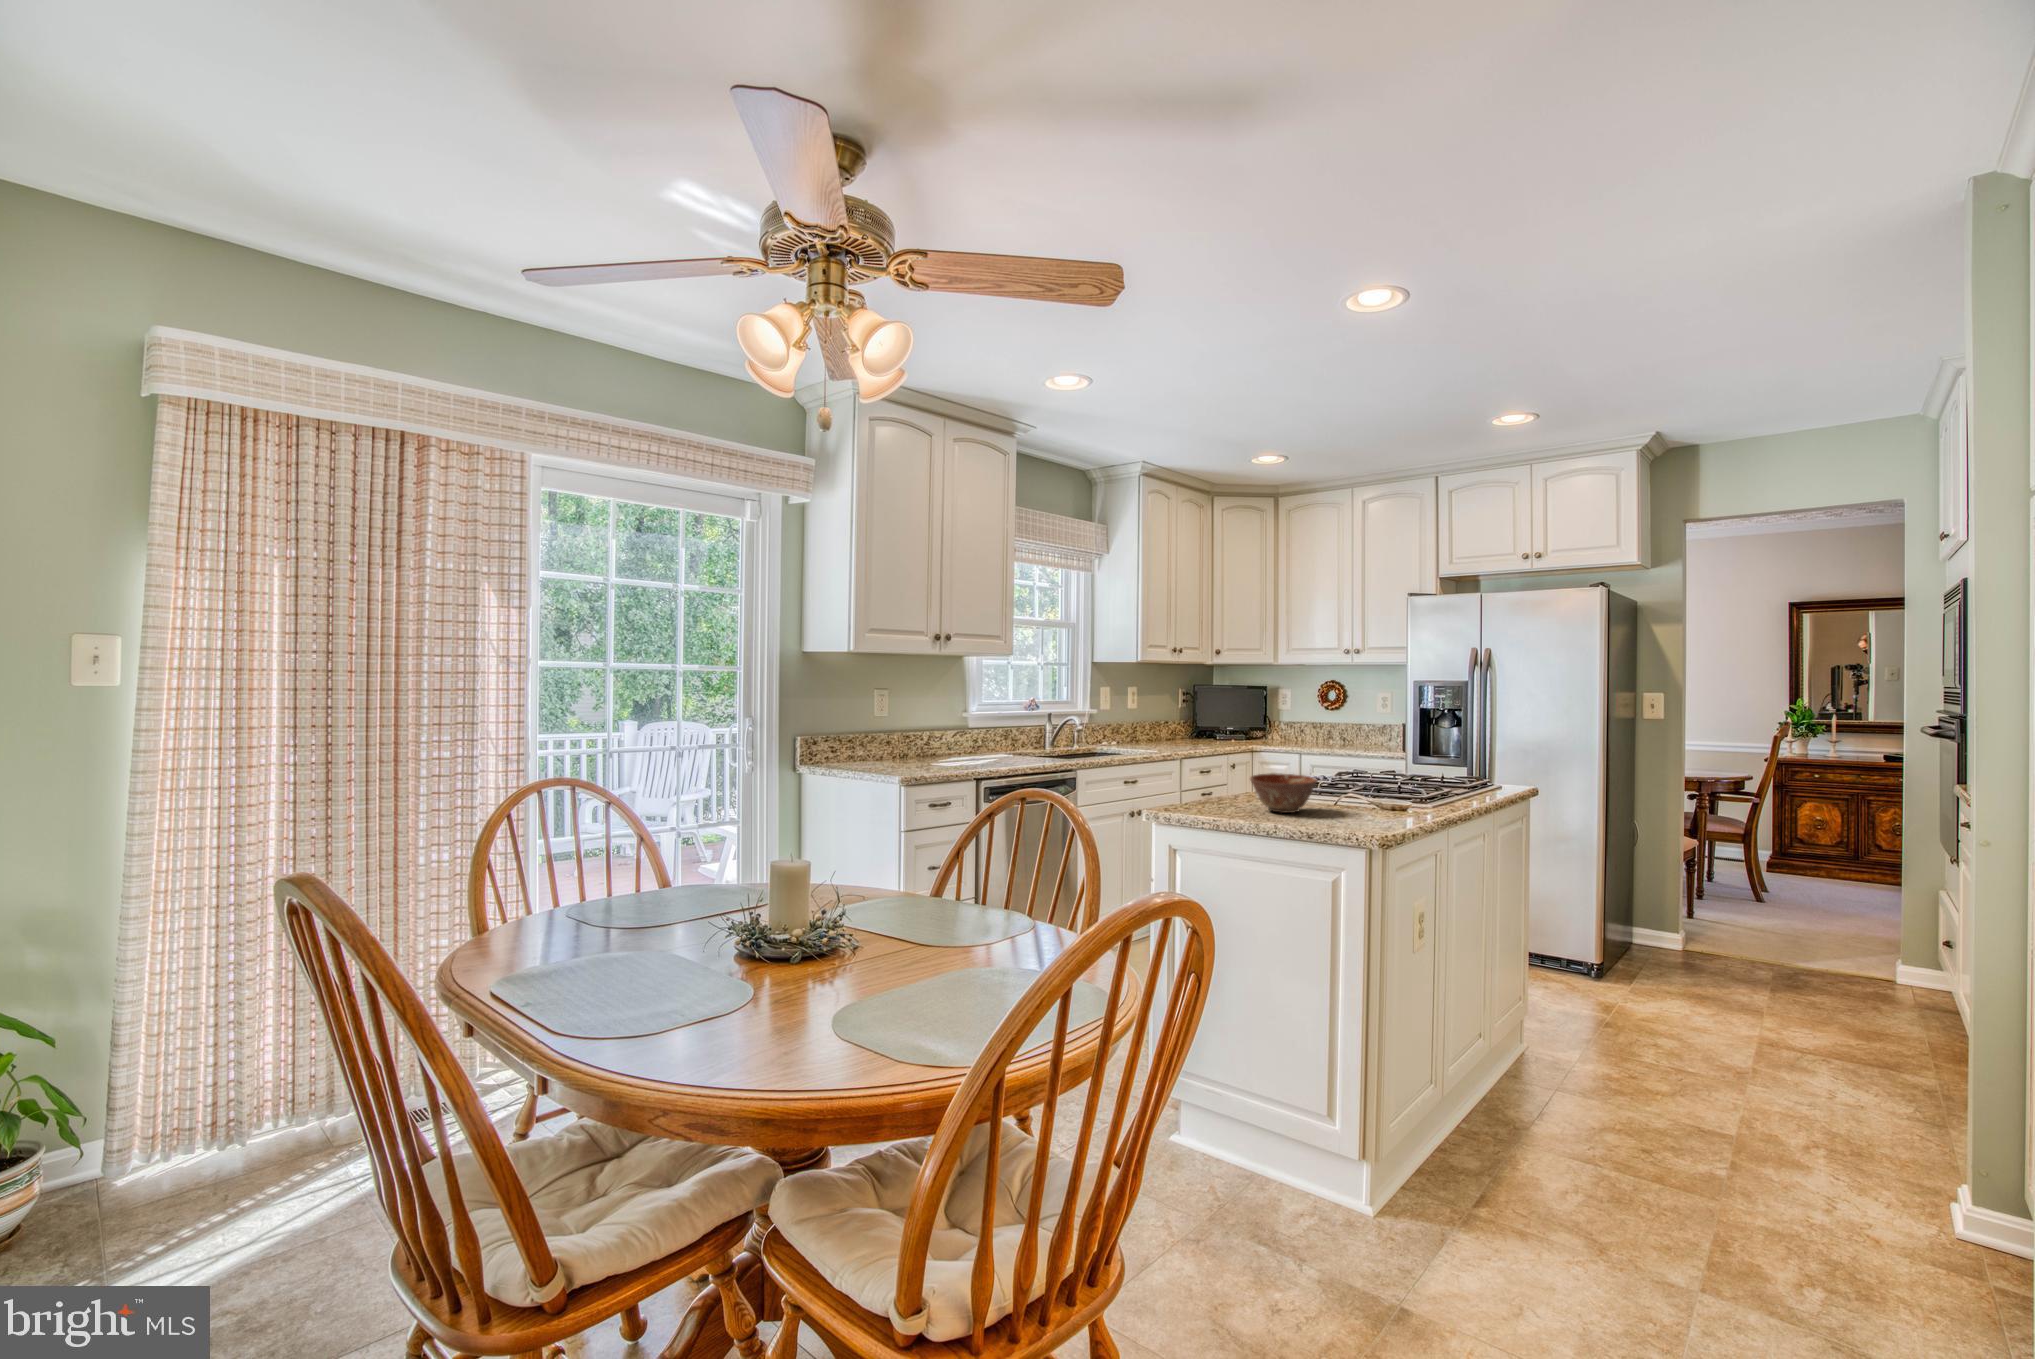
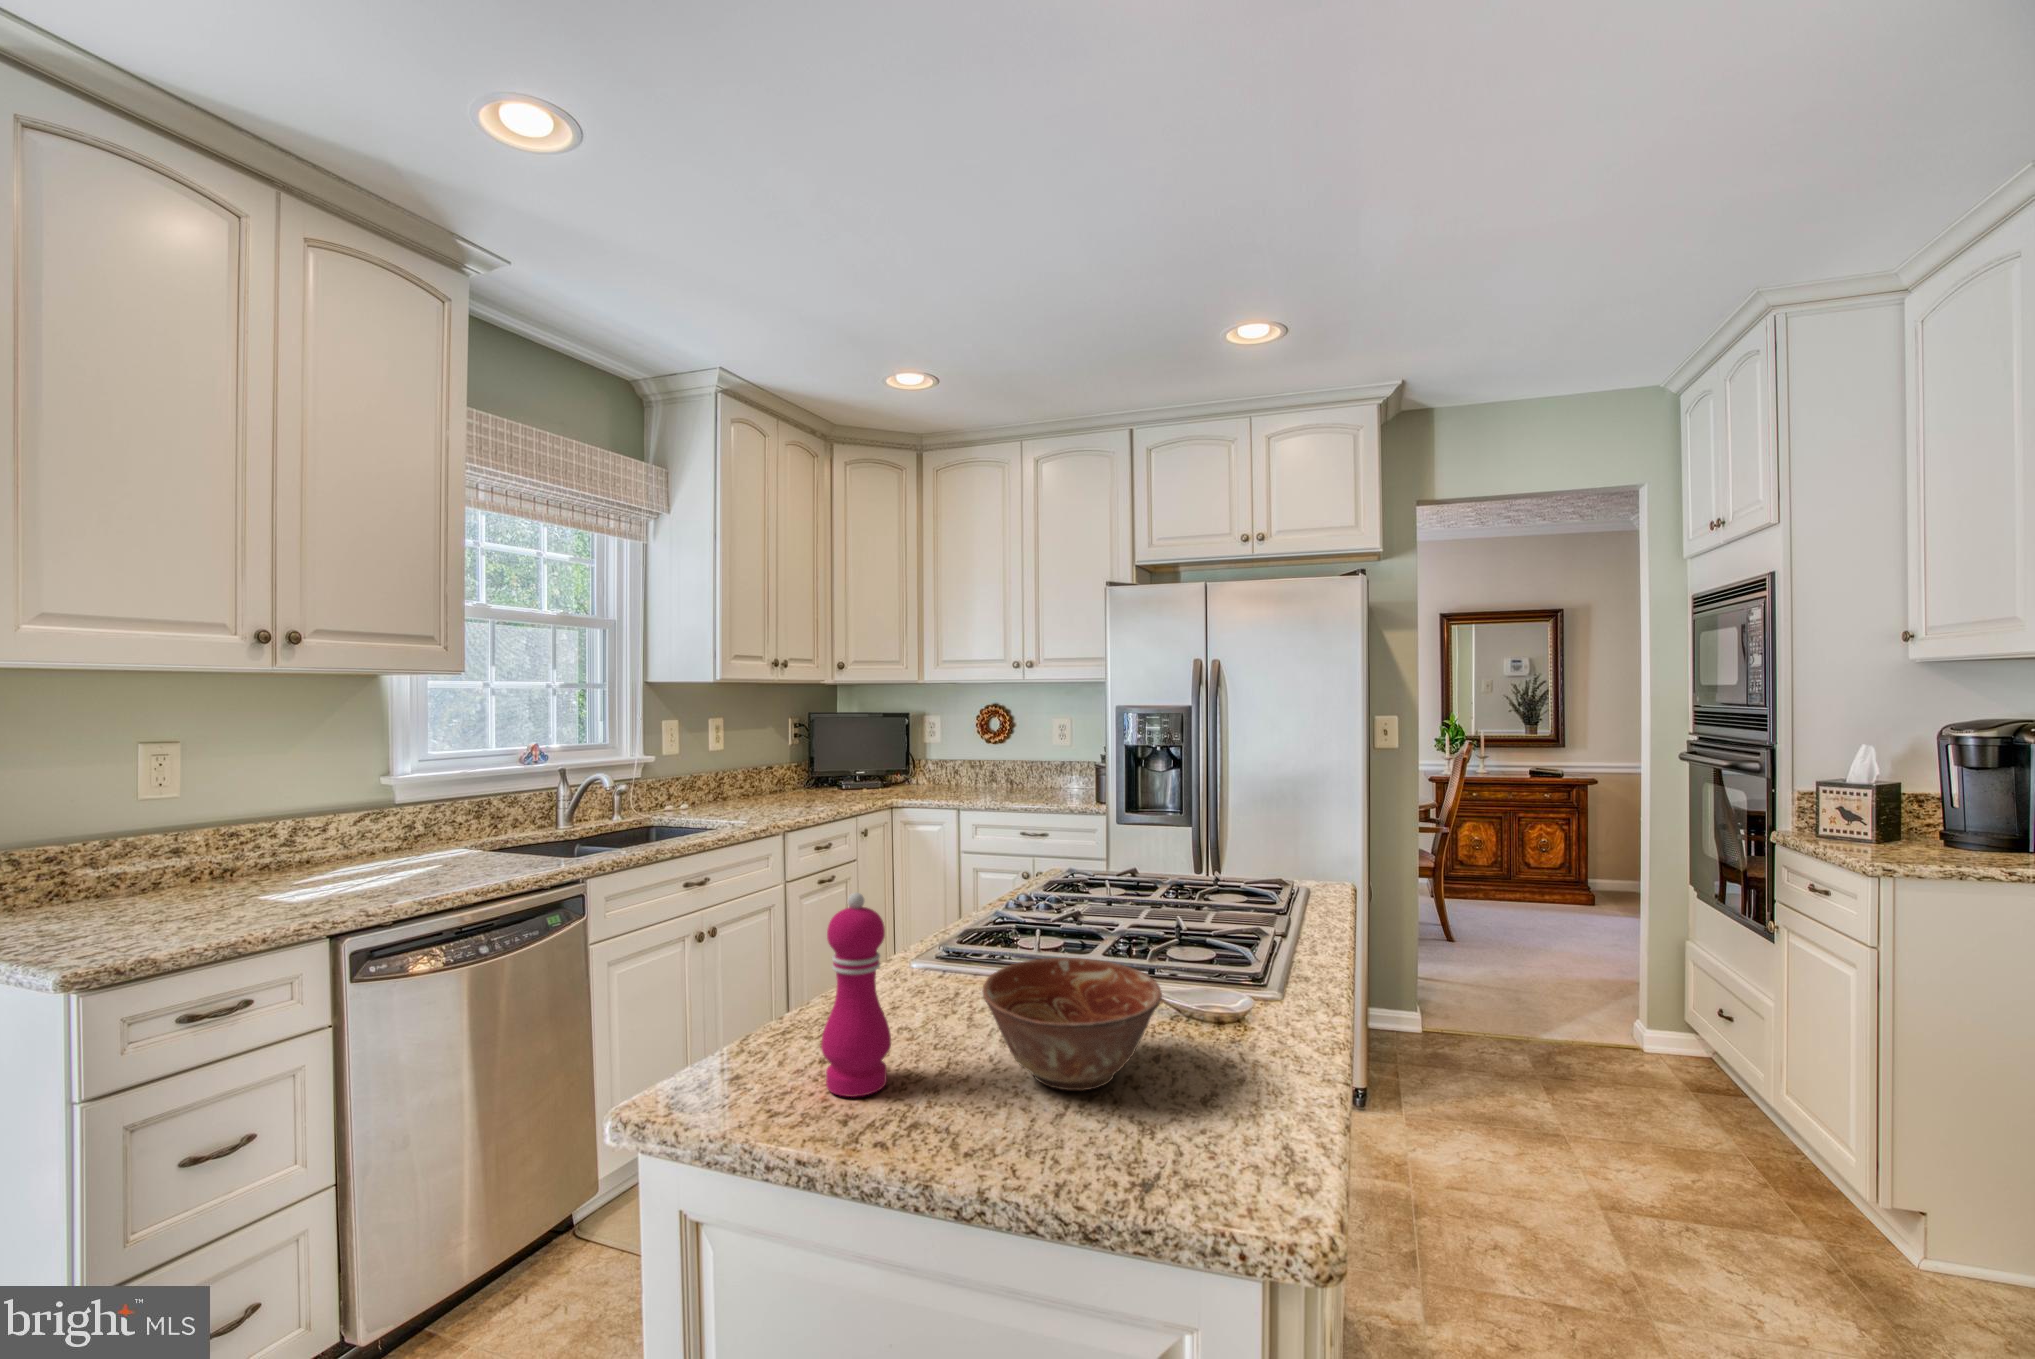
pepper mill: none [1192,741,1217,810] -> present [821,893,891,1097]

